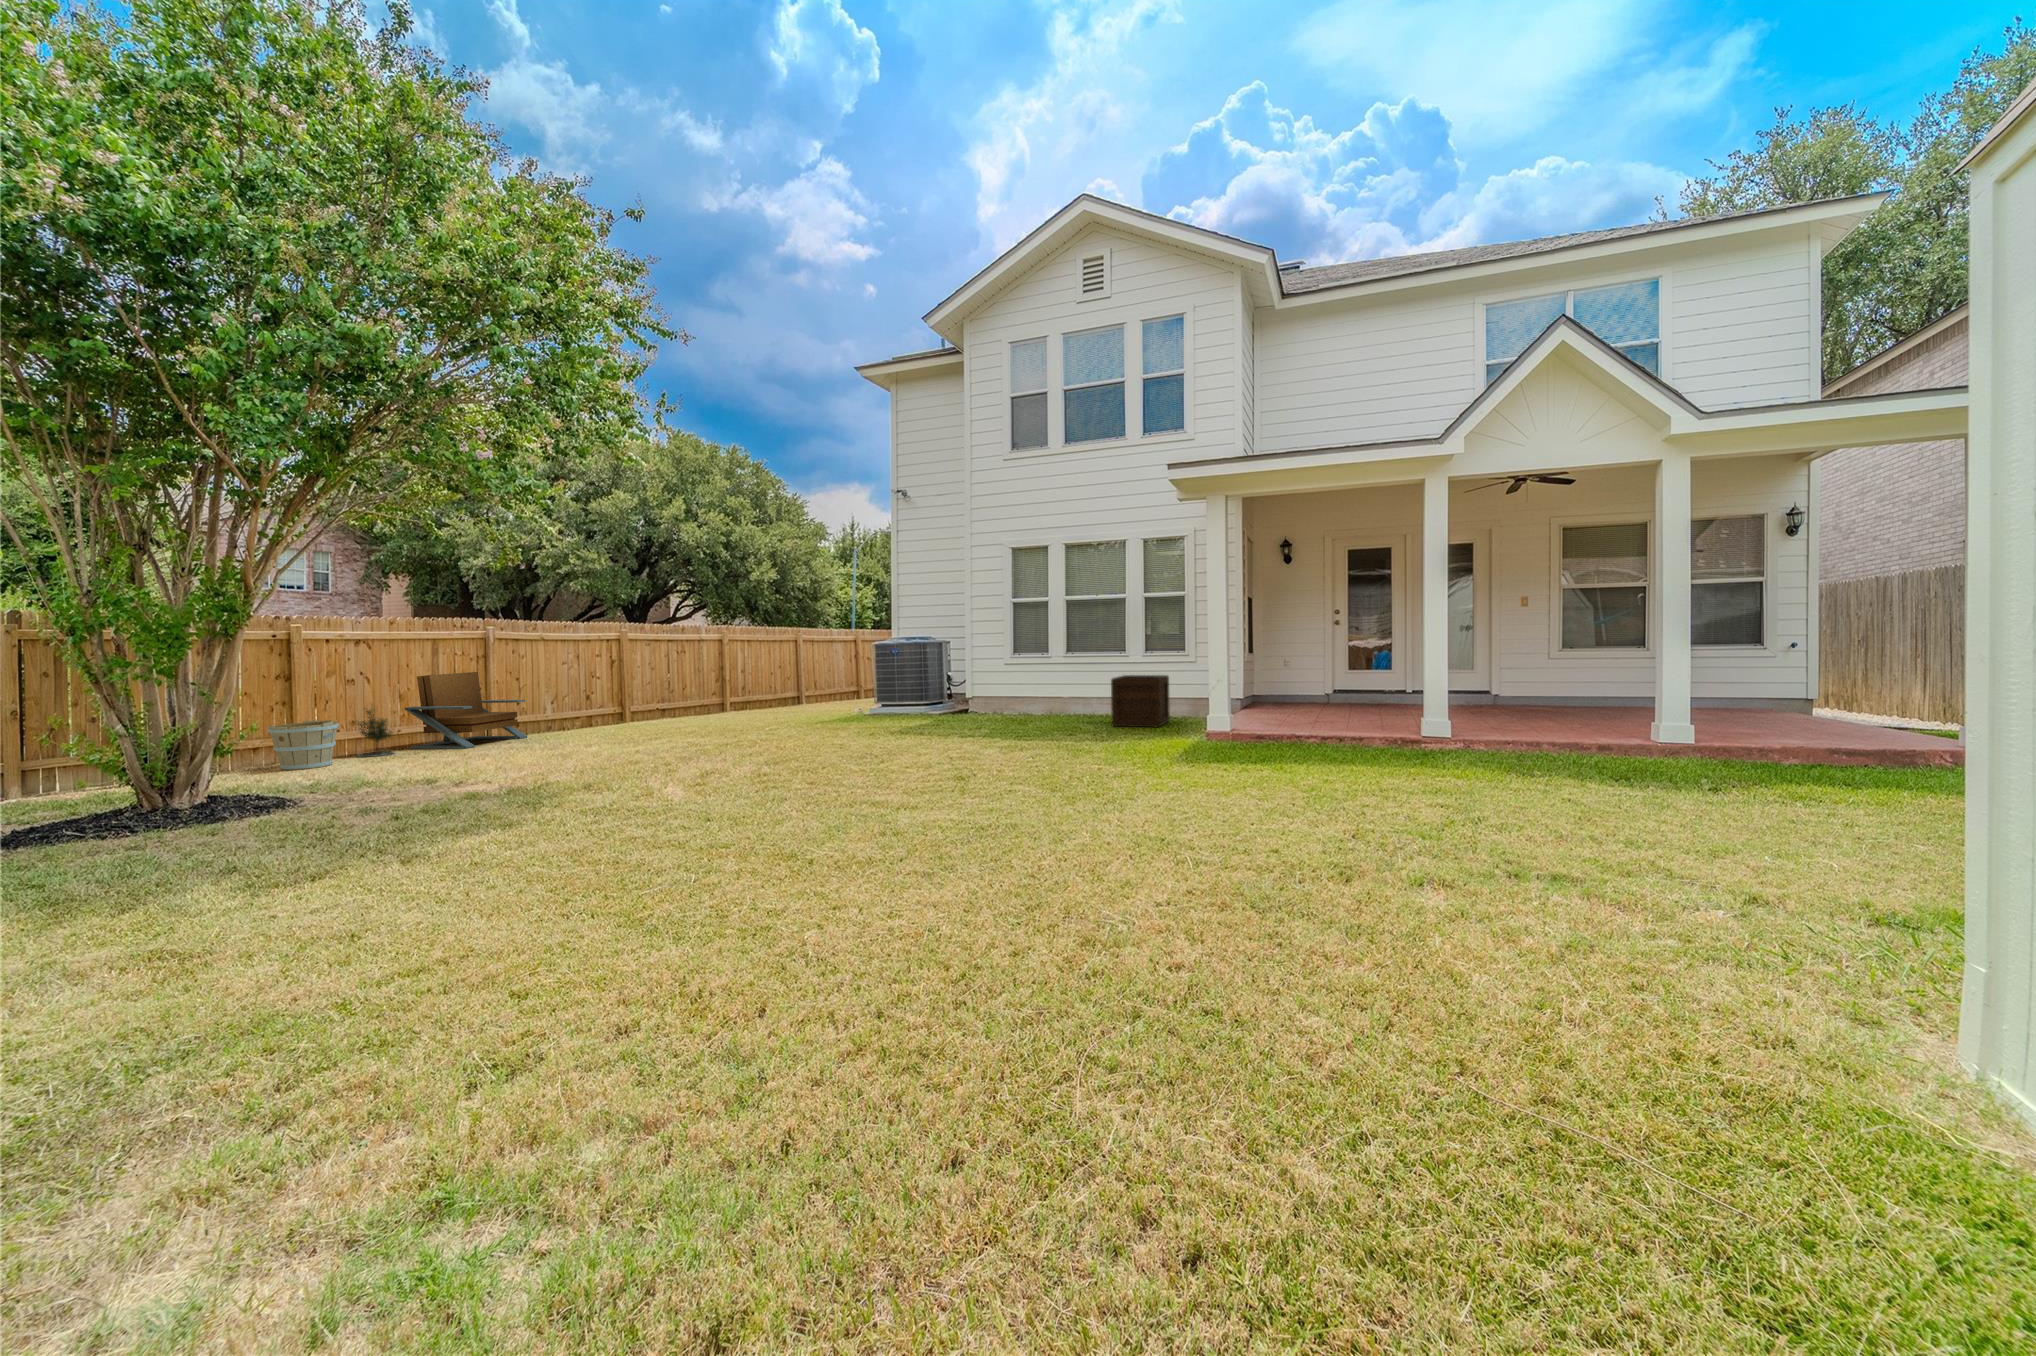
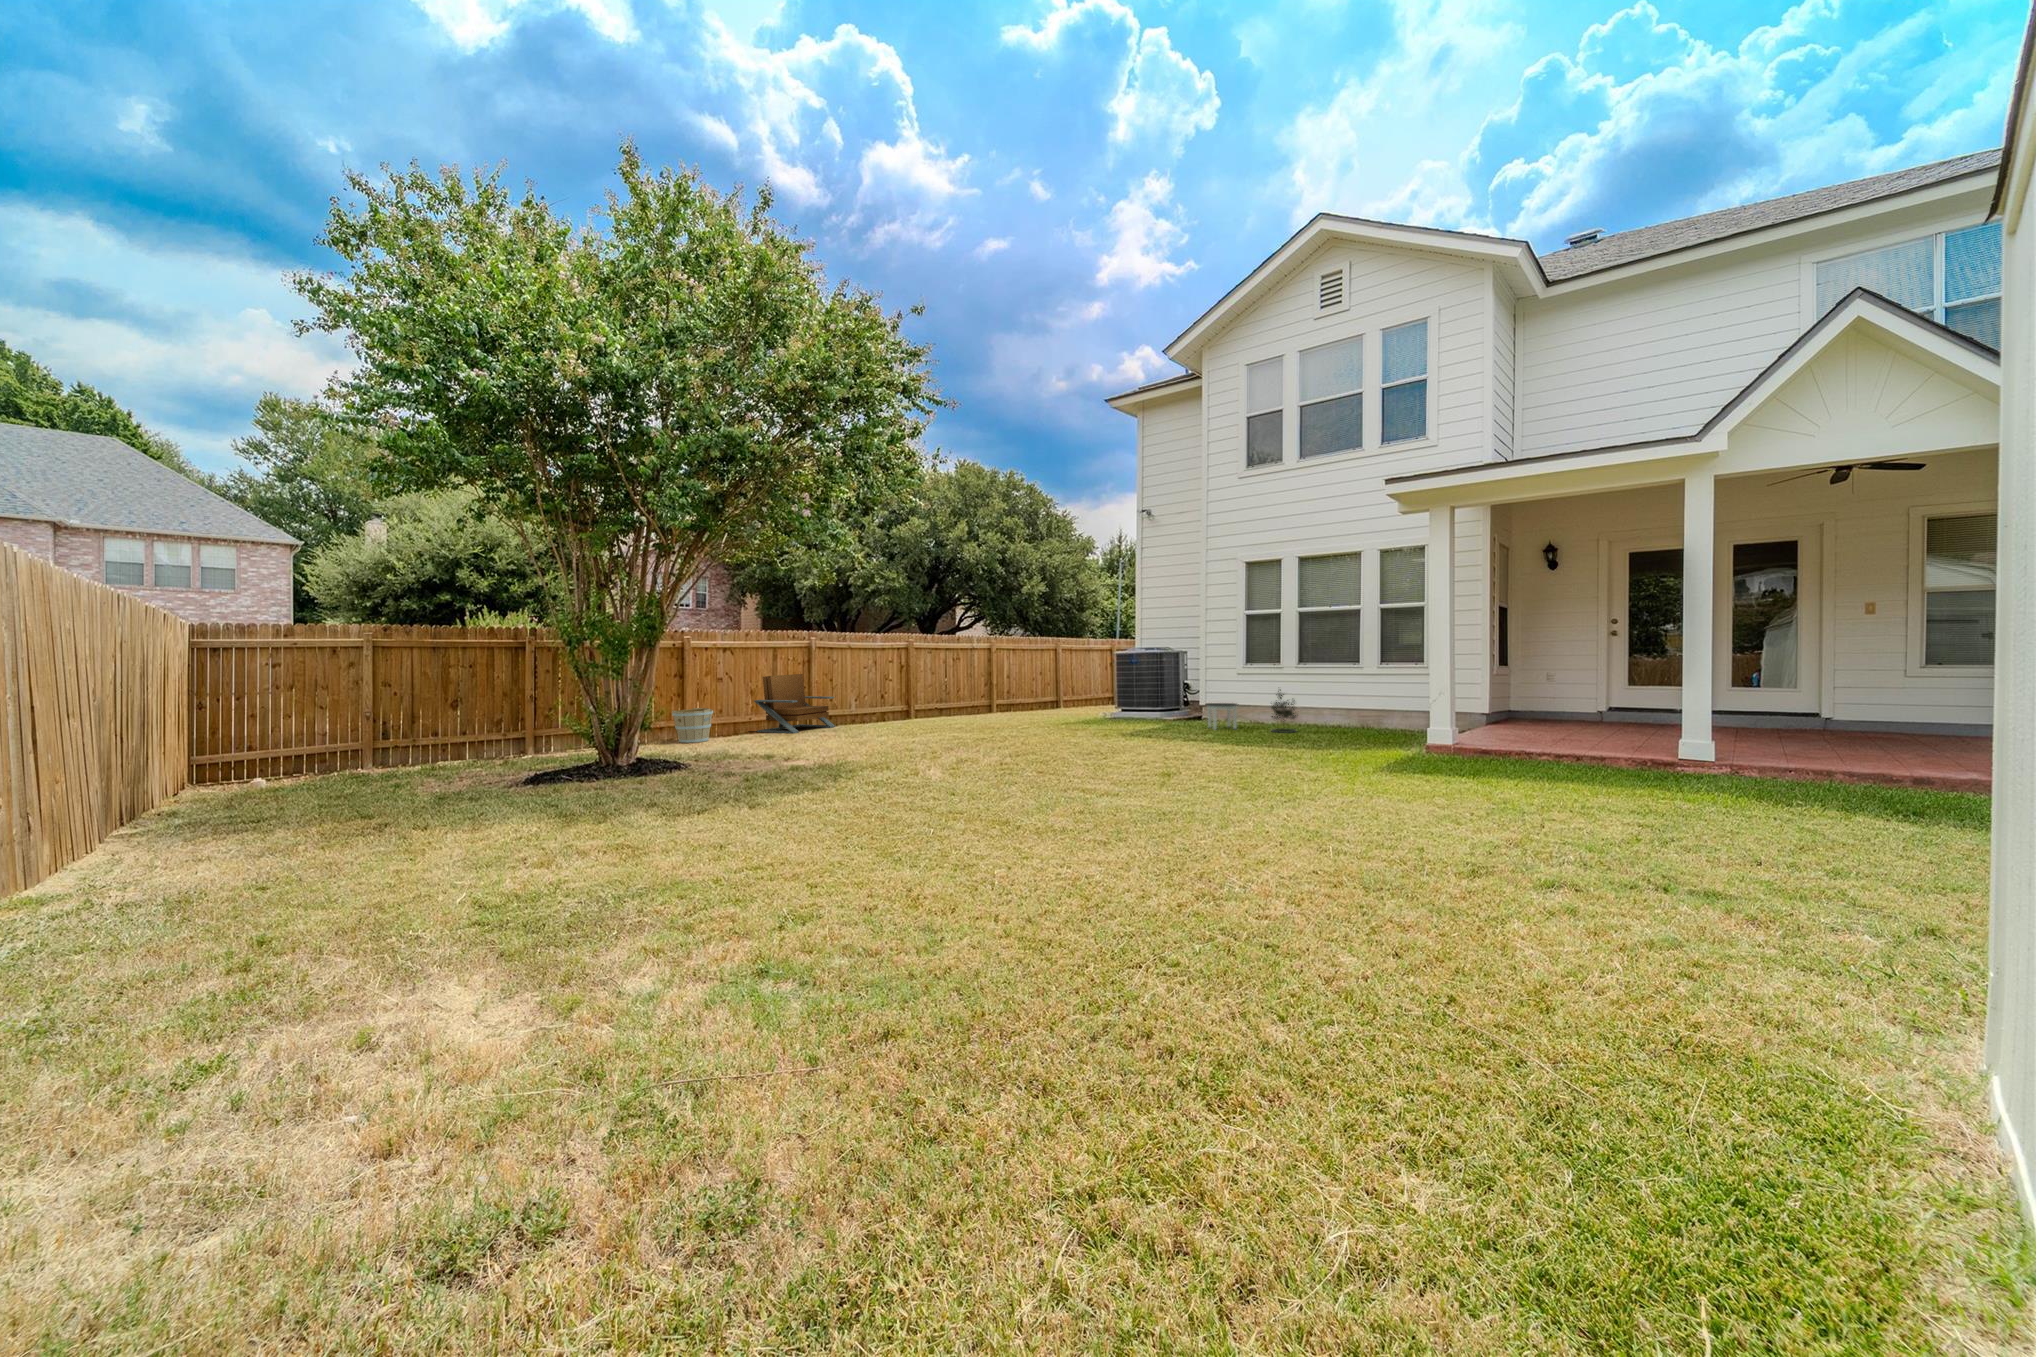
wooden crate: present [1111,675,1170,727] -> none [1337,687,1404,741]
round table: none [978,694,1011,723] -> present [1207,703,1237,729]
potted tree: present [356,710,394,757] -> present [1271,689,1296,733]

